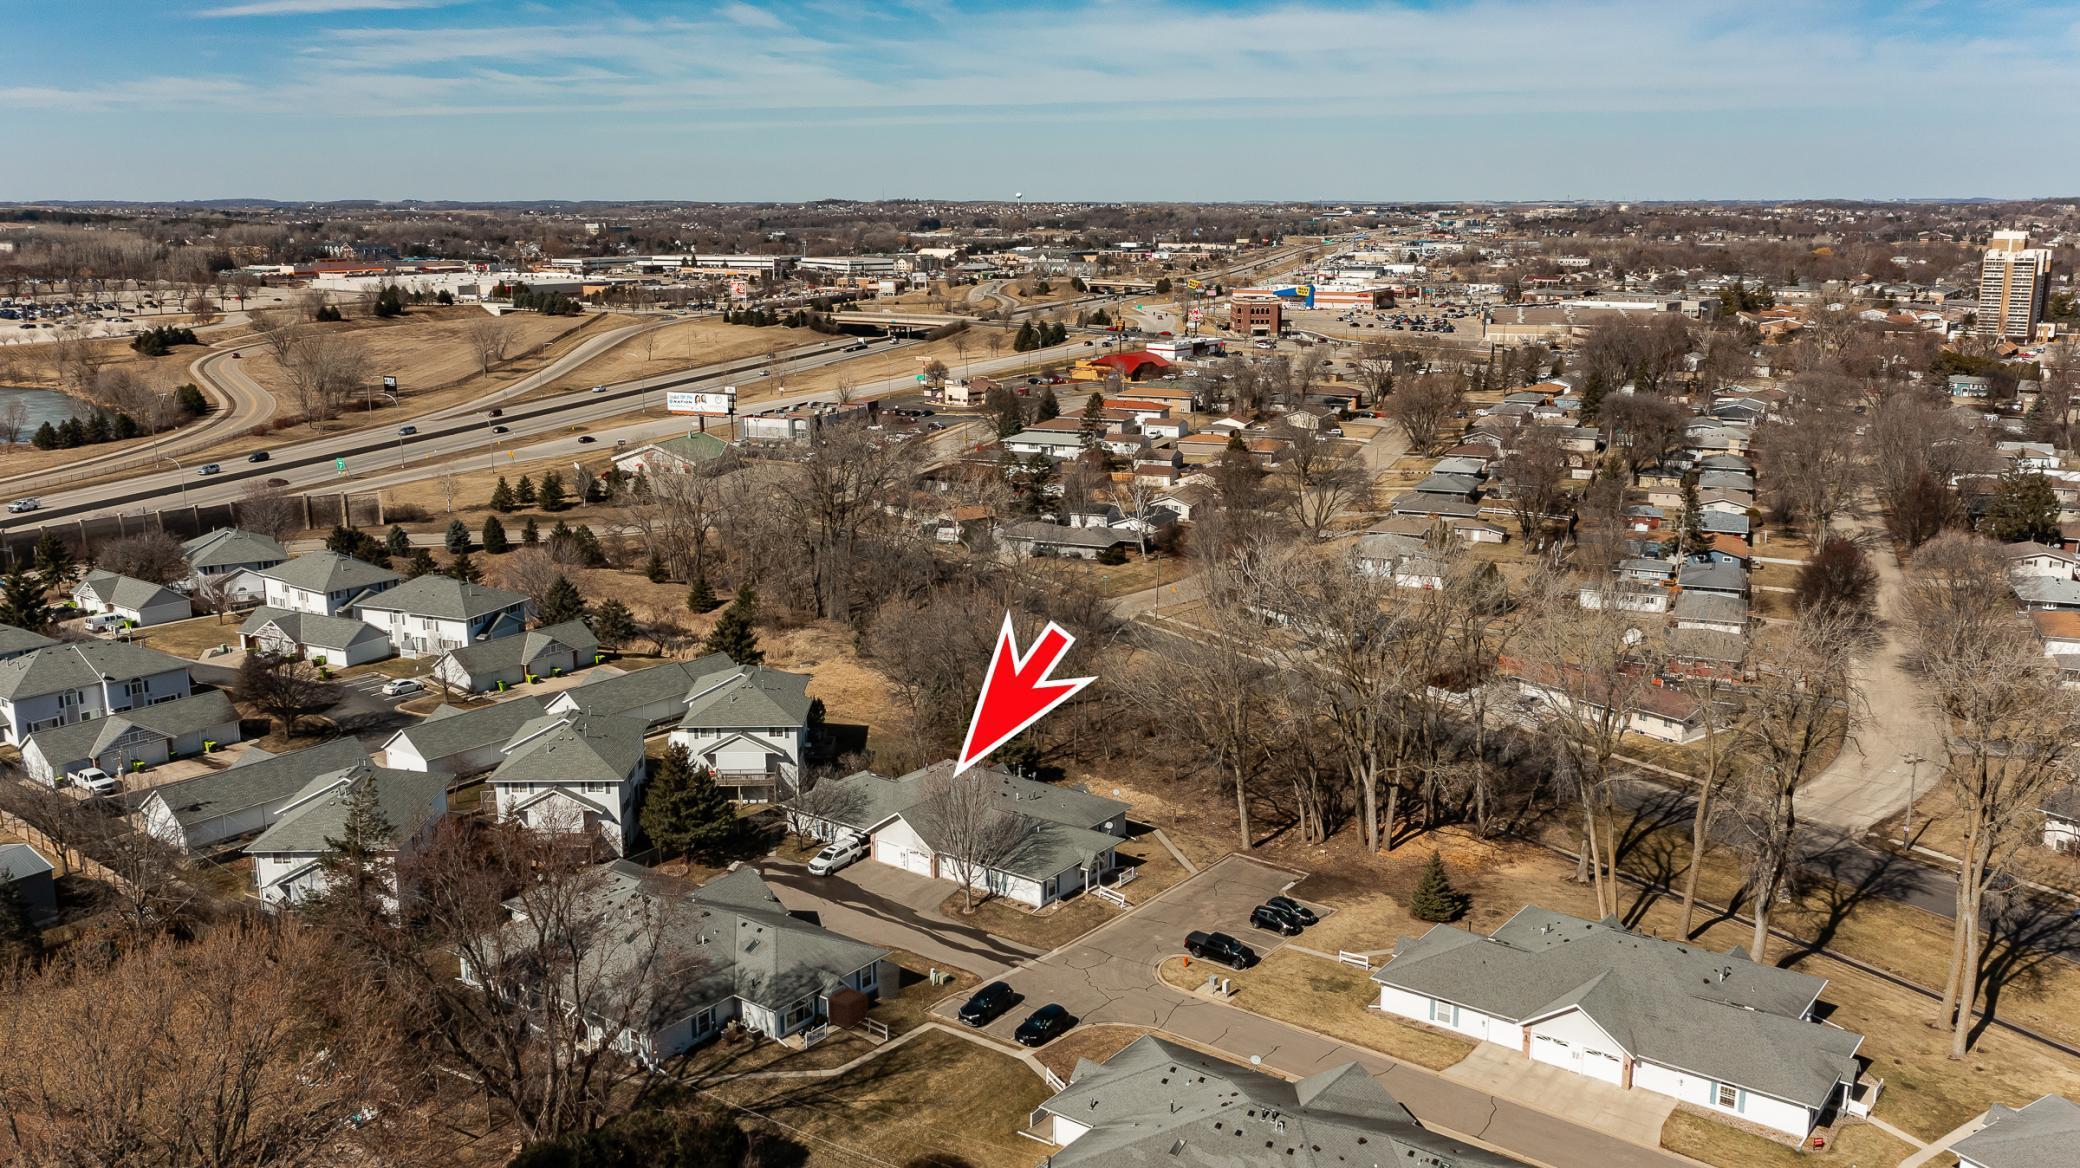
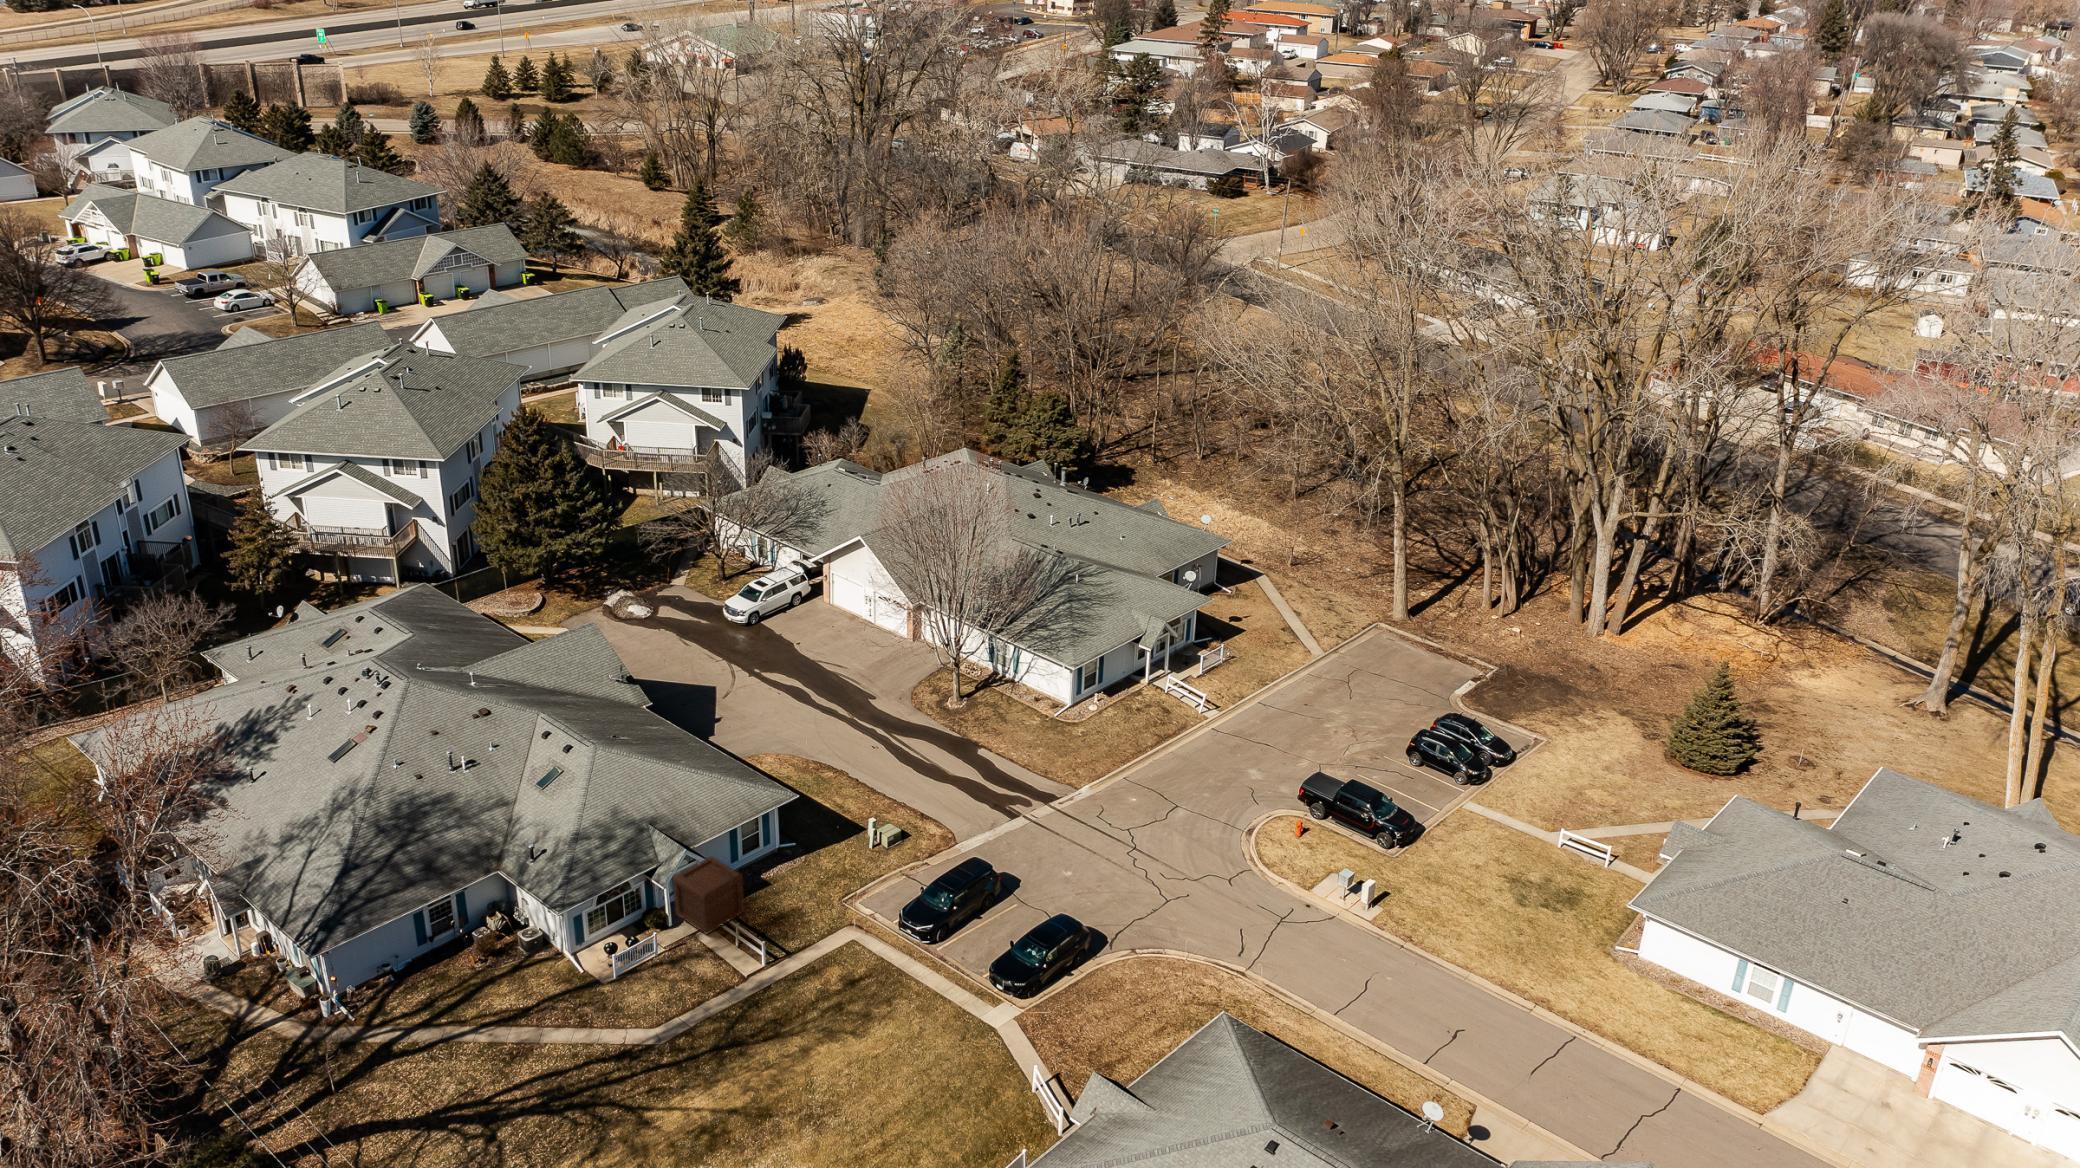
trash can: present [876,961,900,999] -> none [769,808,810,871]

